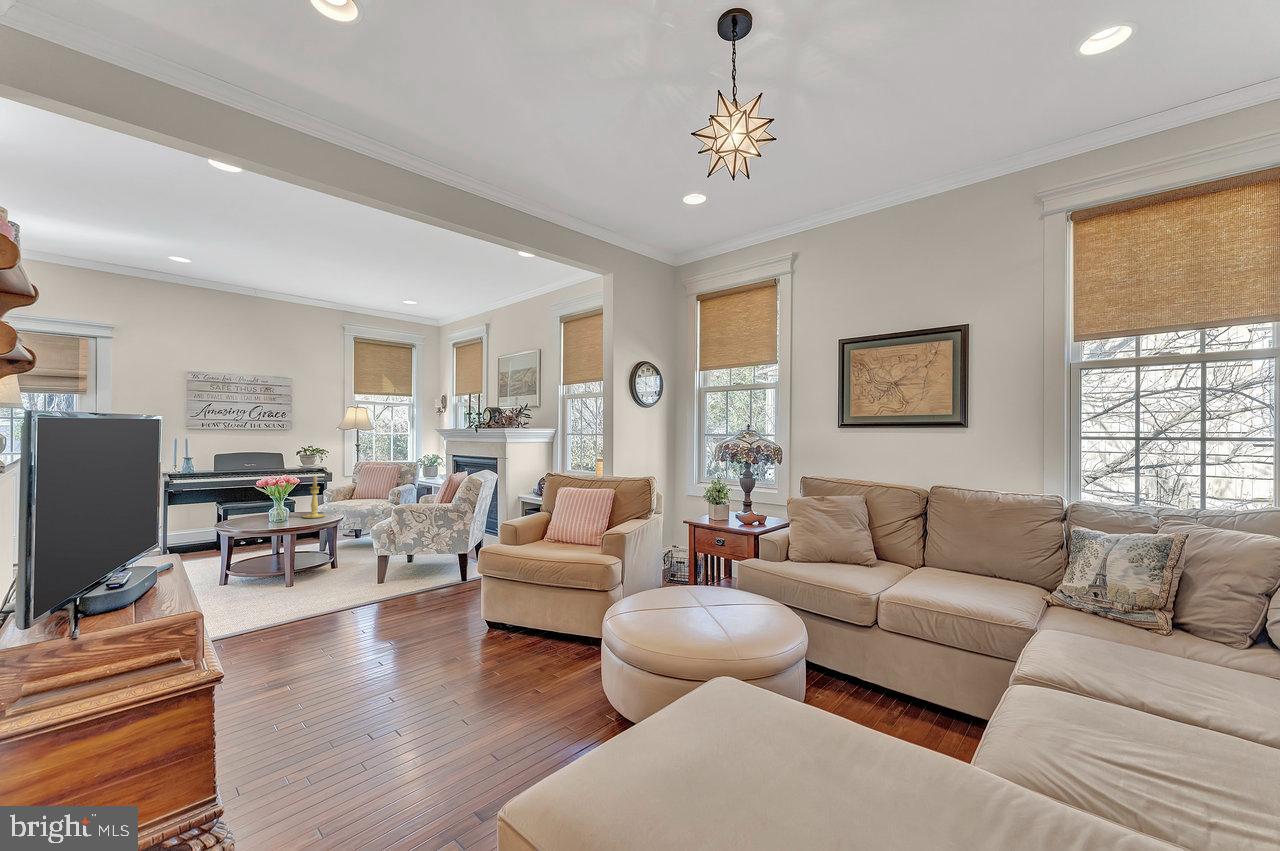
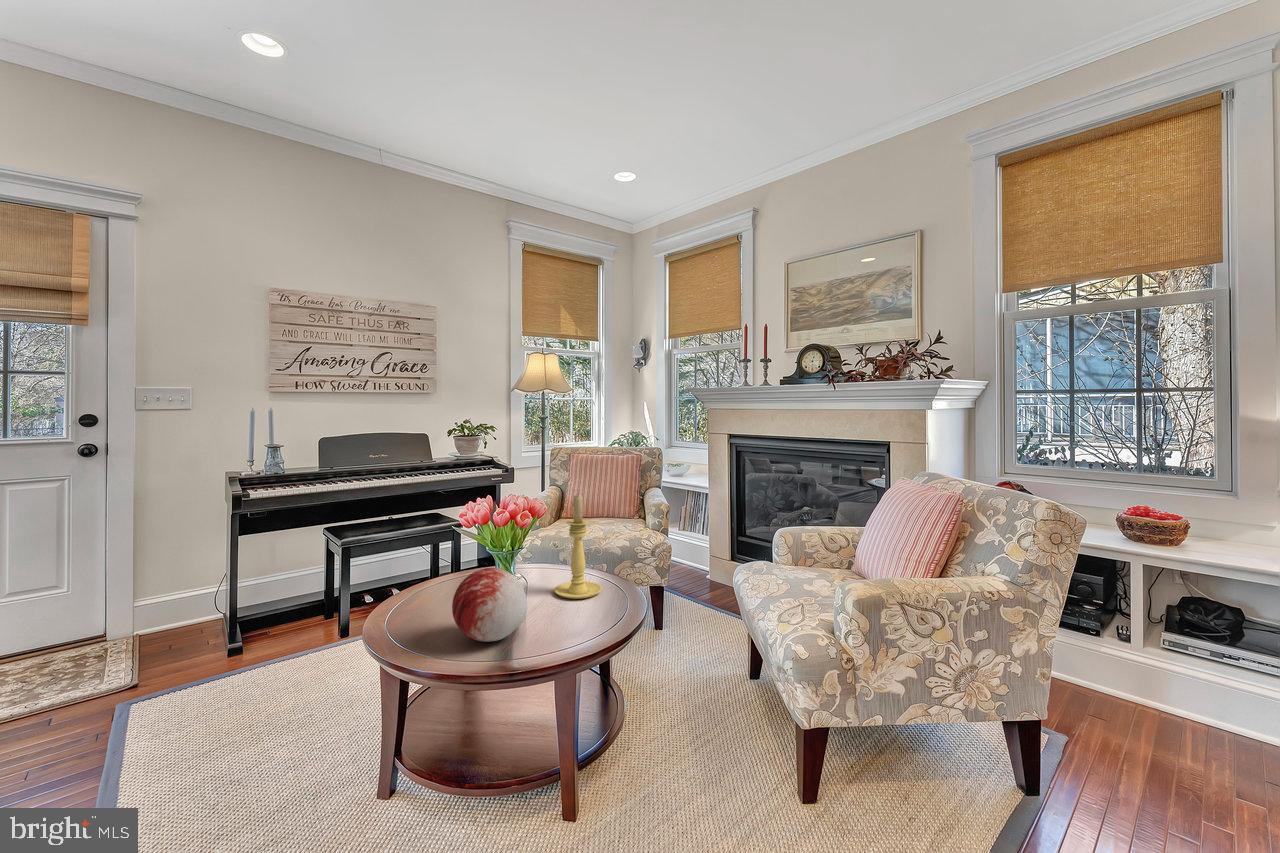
decorative orb: none [245,499,276,525] -> present [452,568,527,642]

